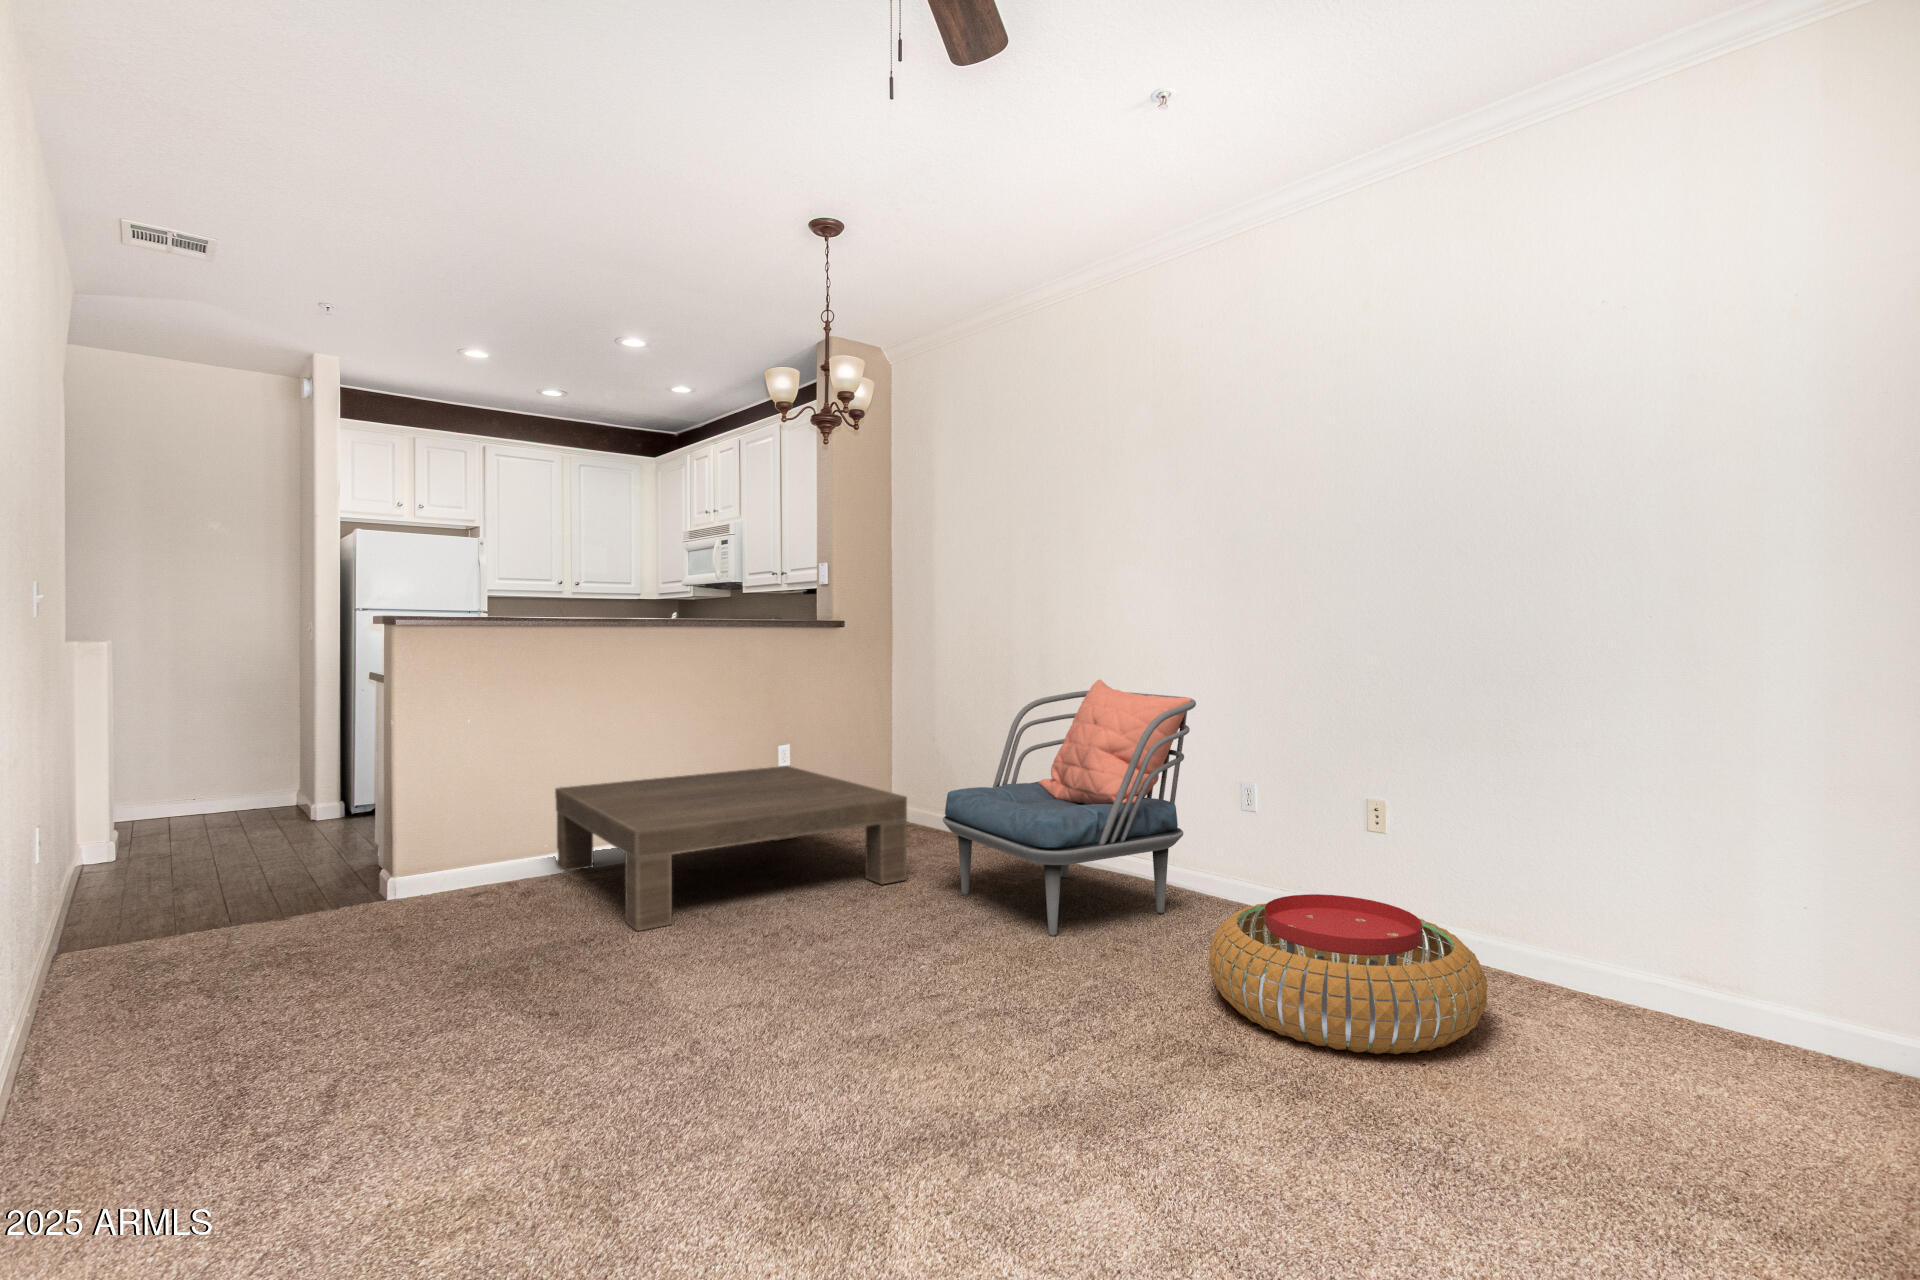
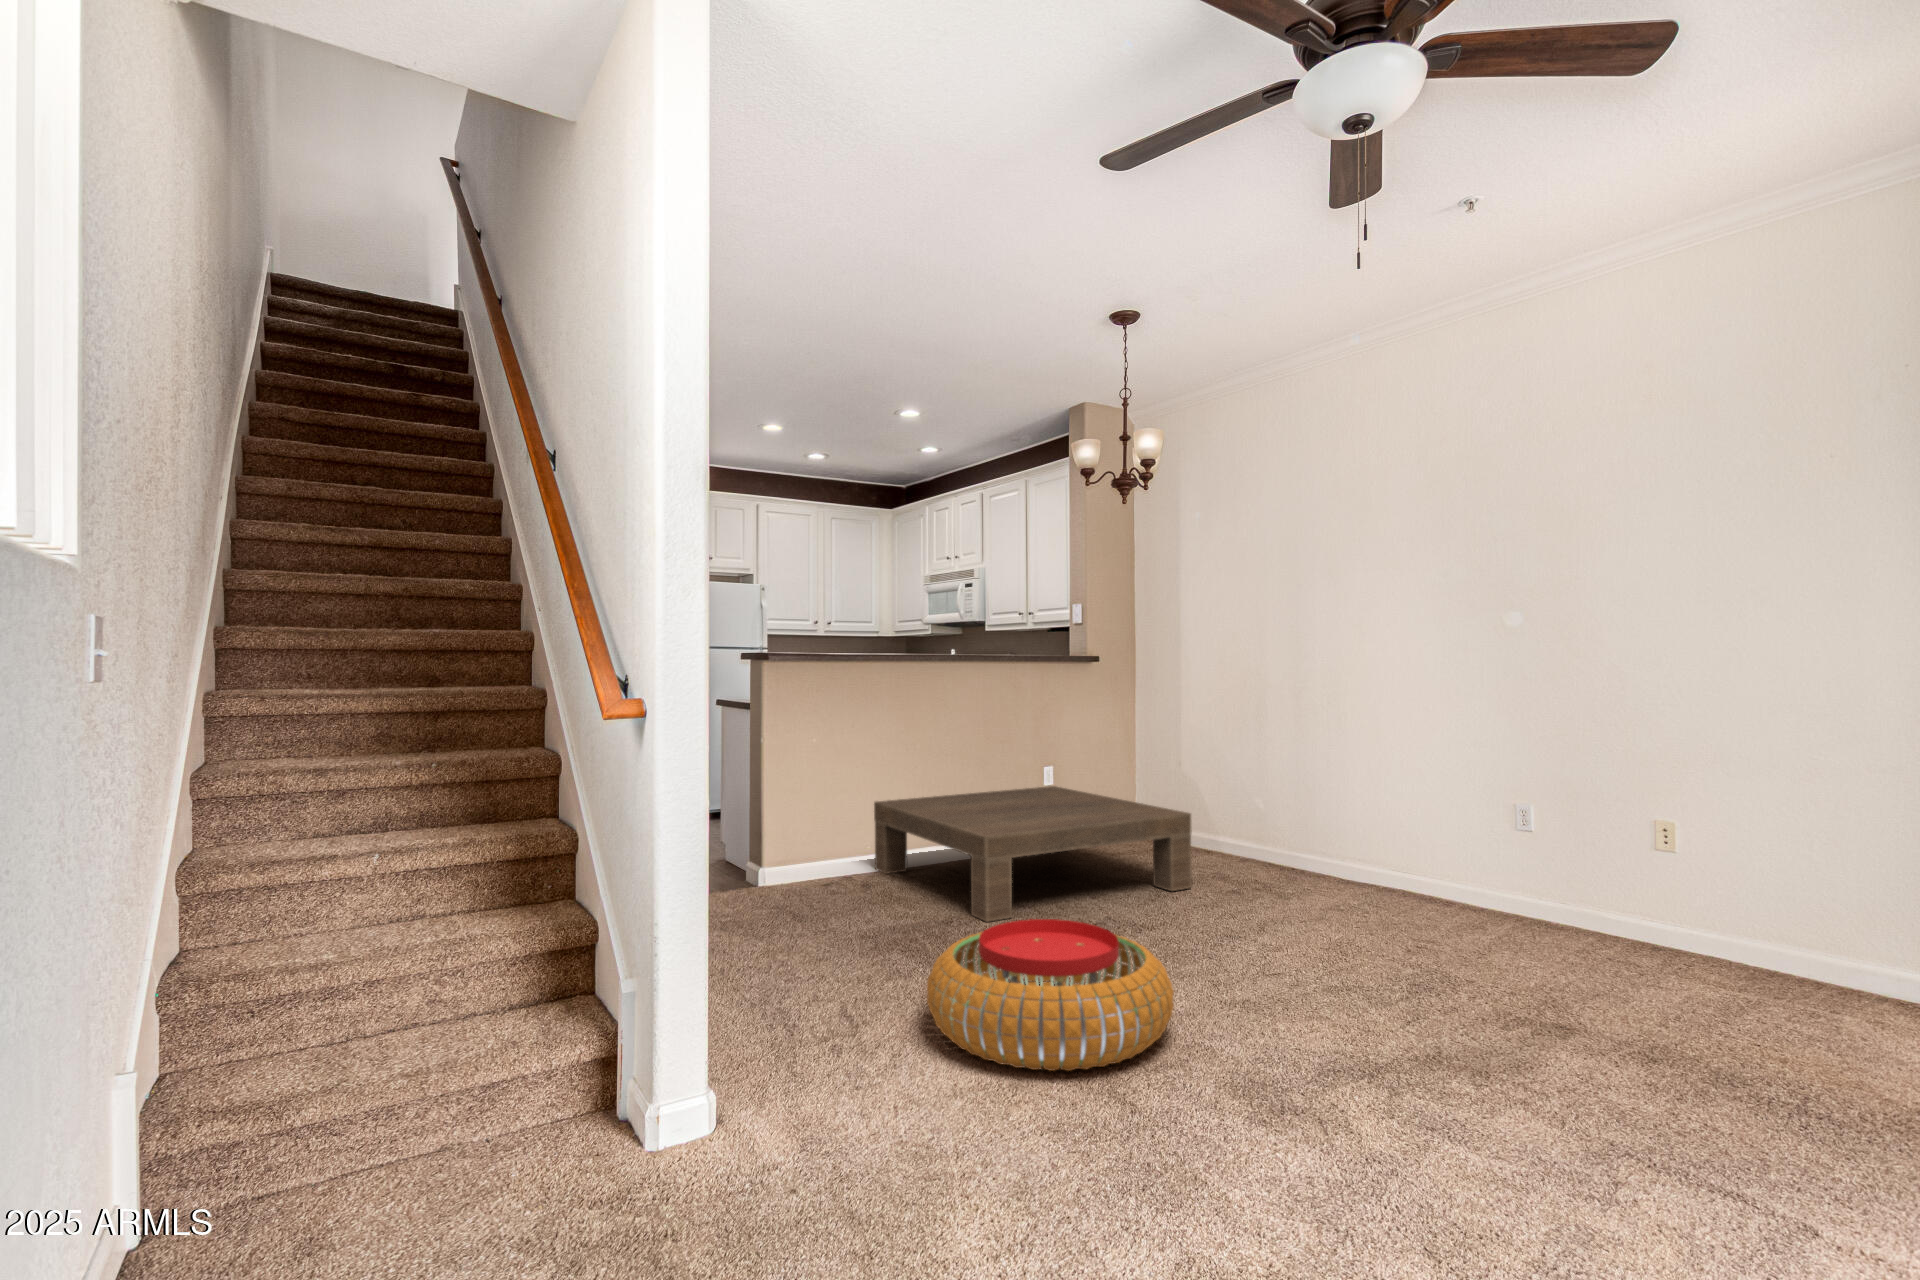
armchair: present [943,679,1196,936] -> none [1231,709,1476,937]
pouf: present [1209,894,1487,1054] -> present [927,919,1174,1071]

